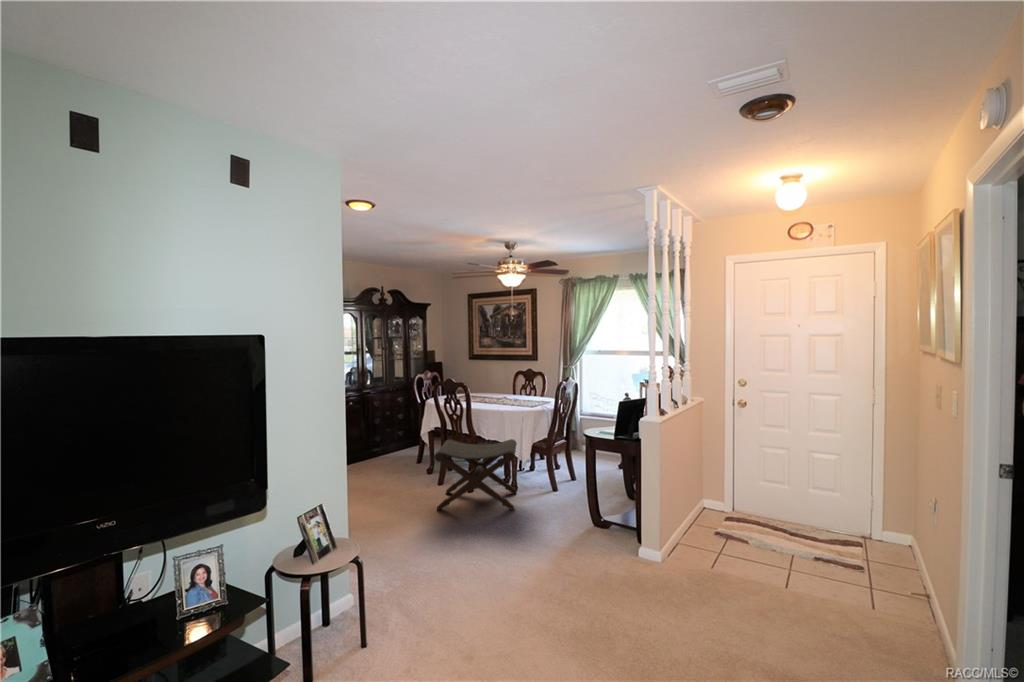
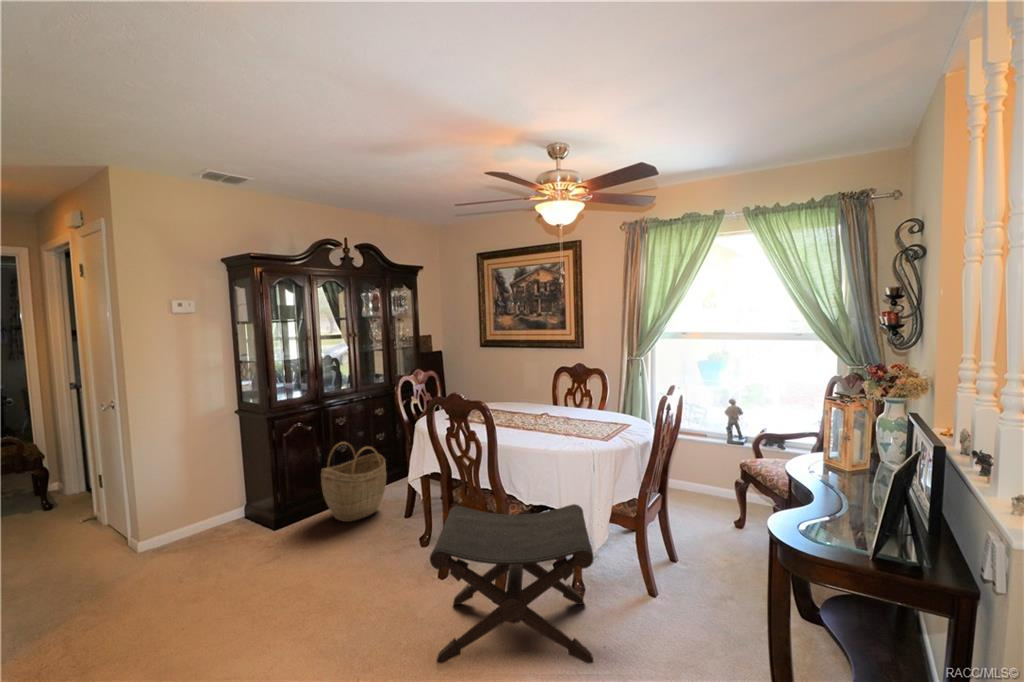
woven basket: none [365,416,405,464] -> present [321,442,386,522]

